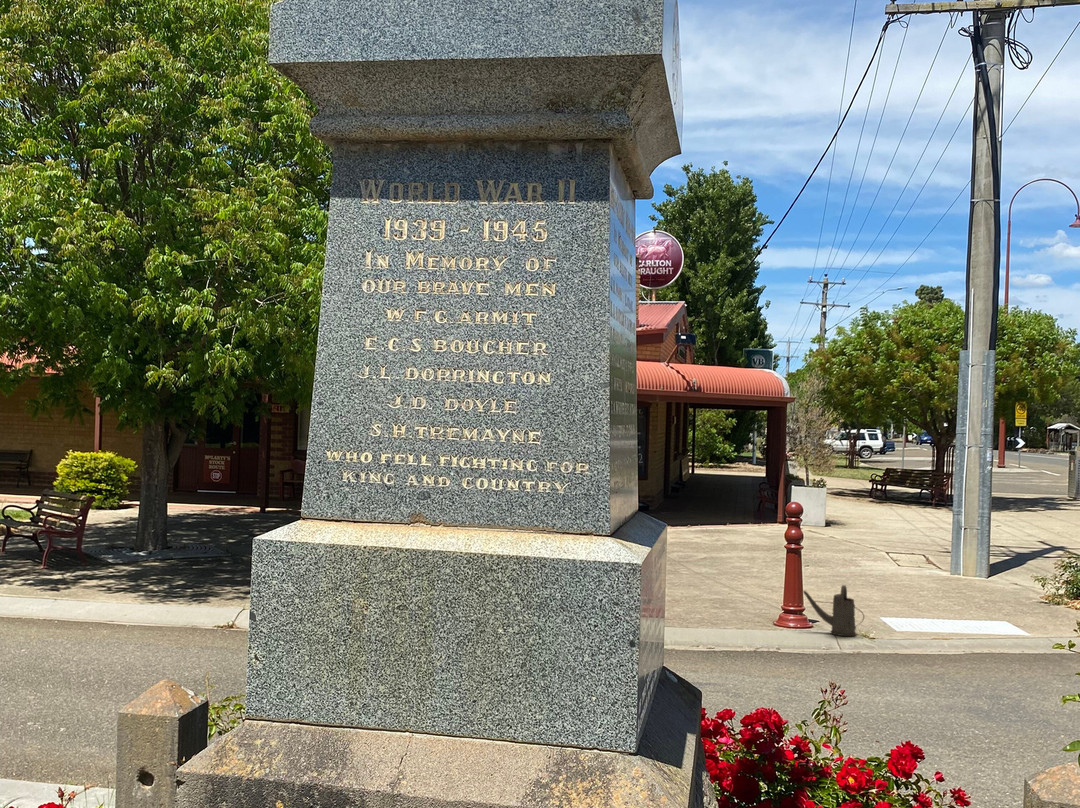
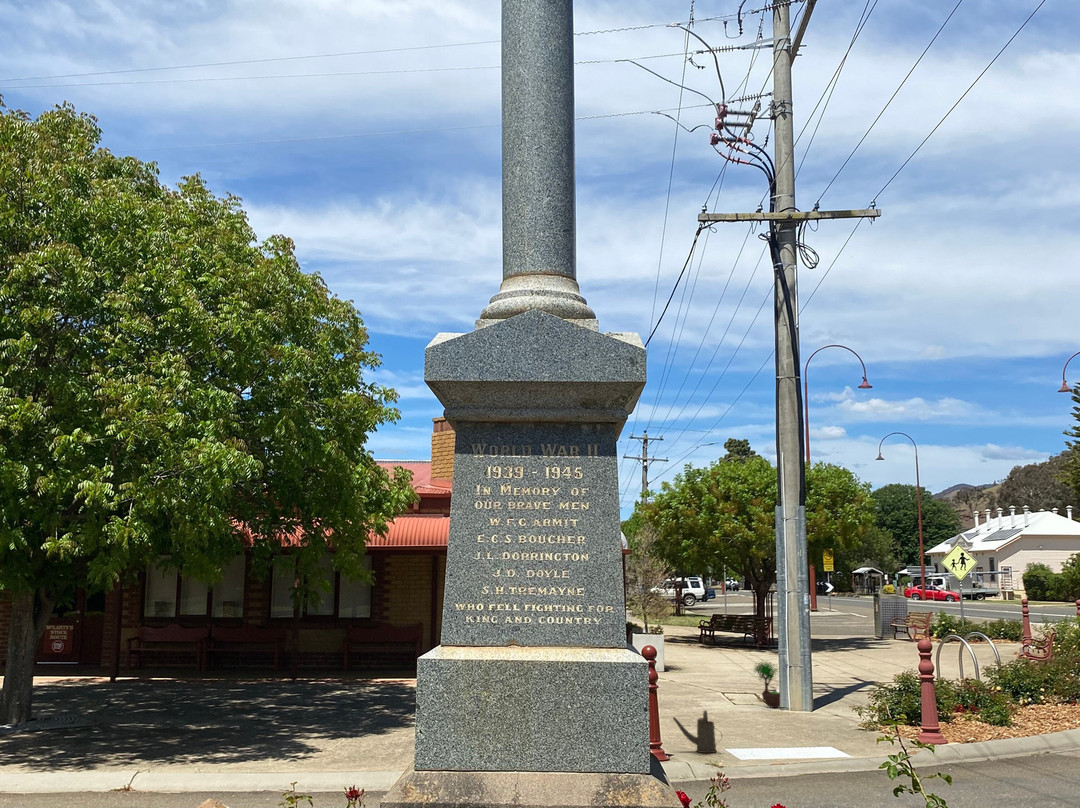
potted tree: none [917,519,955,577] -> present [755,662,780,708]

